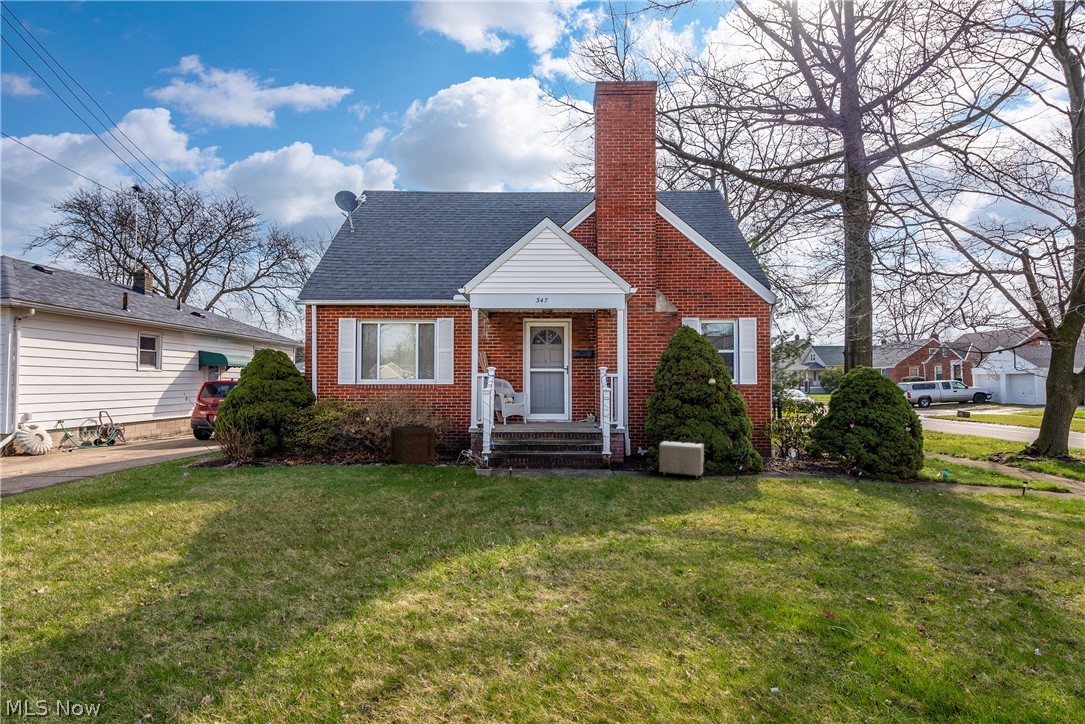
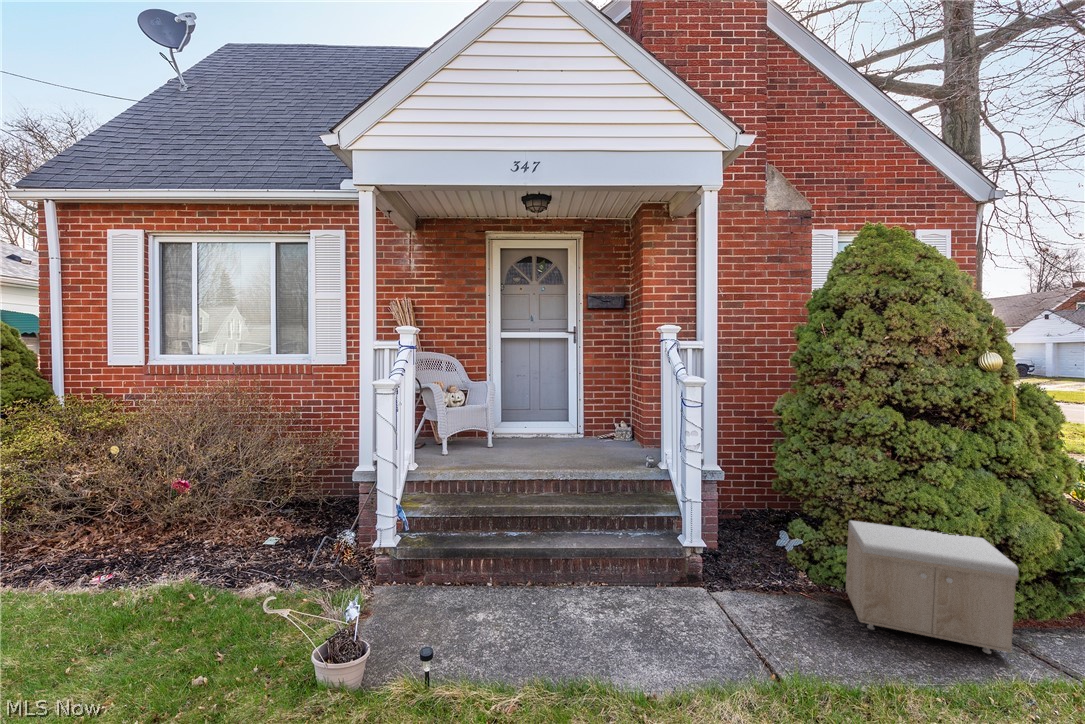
wooden crate: present [391,425,435,464] -> none [156,457,262,575]

